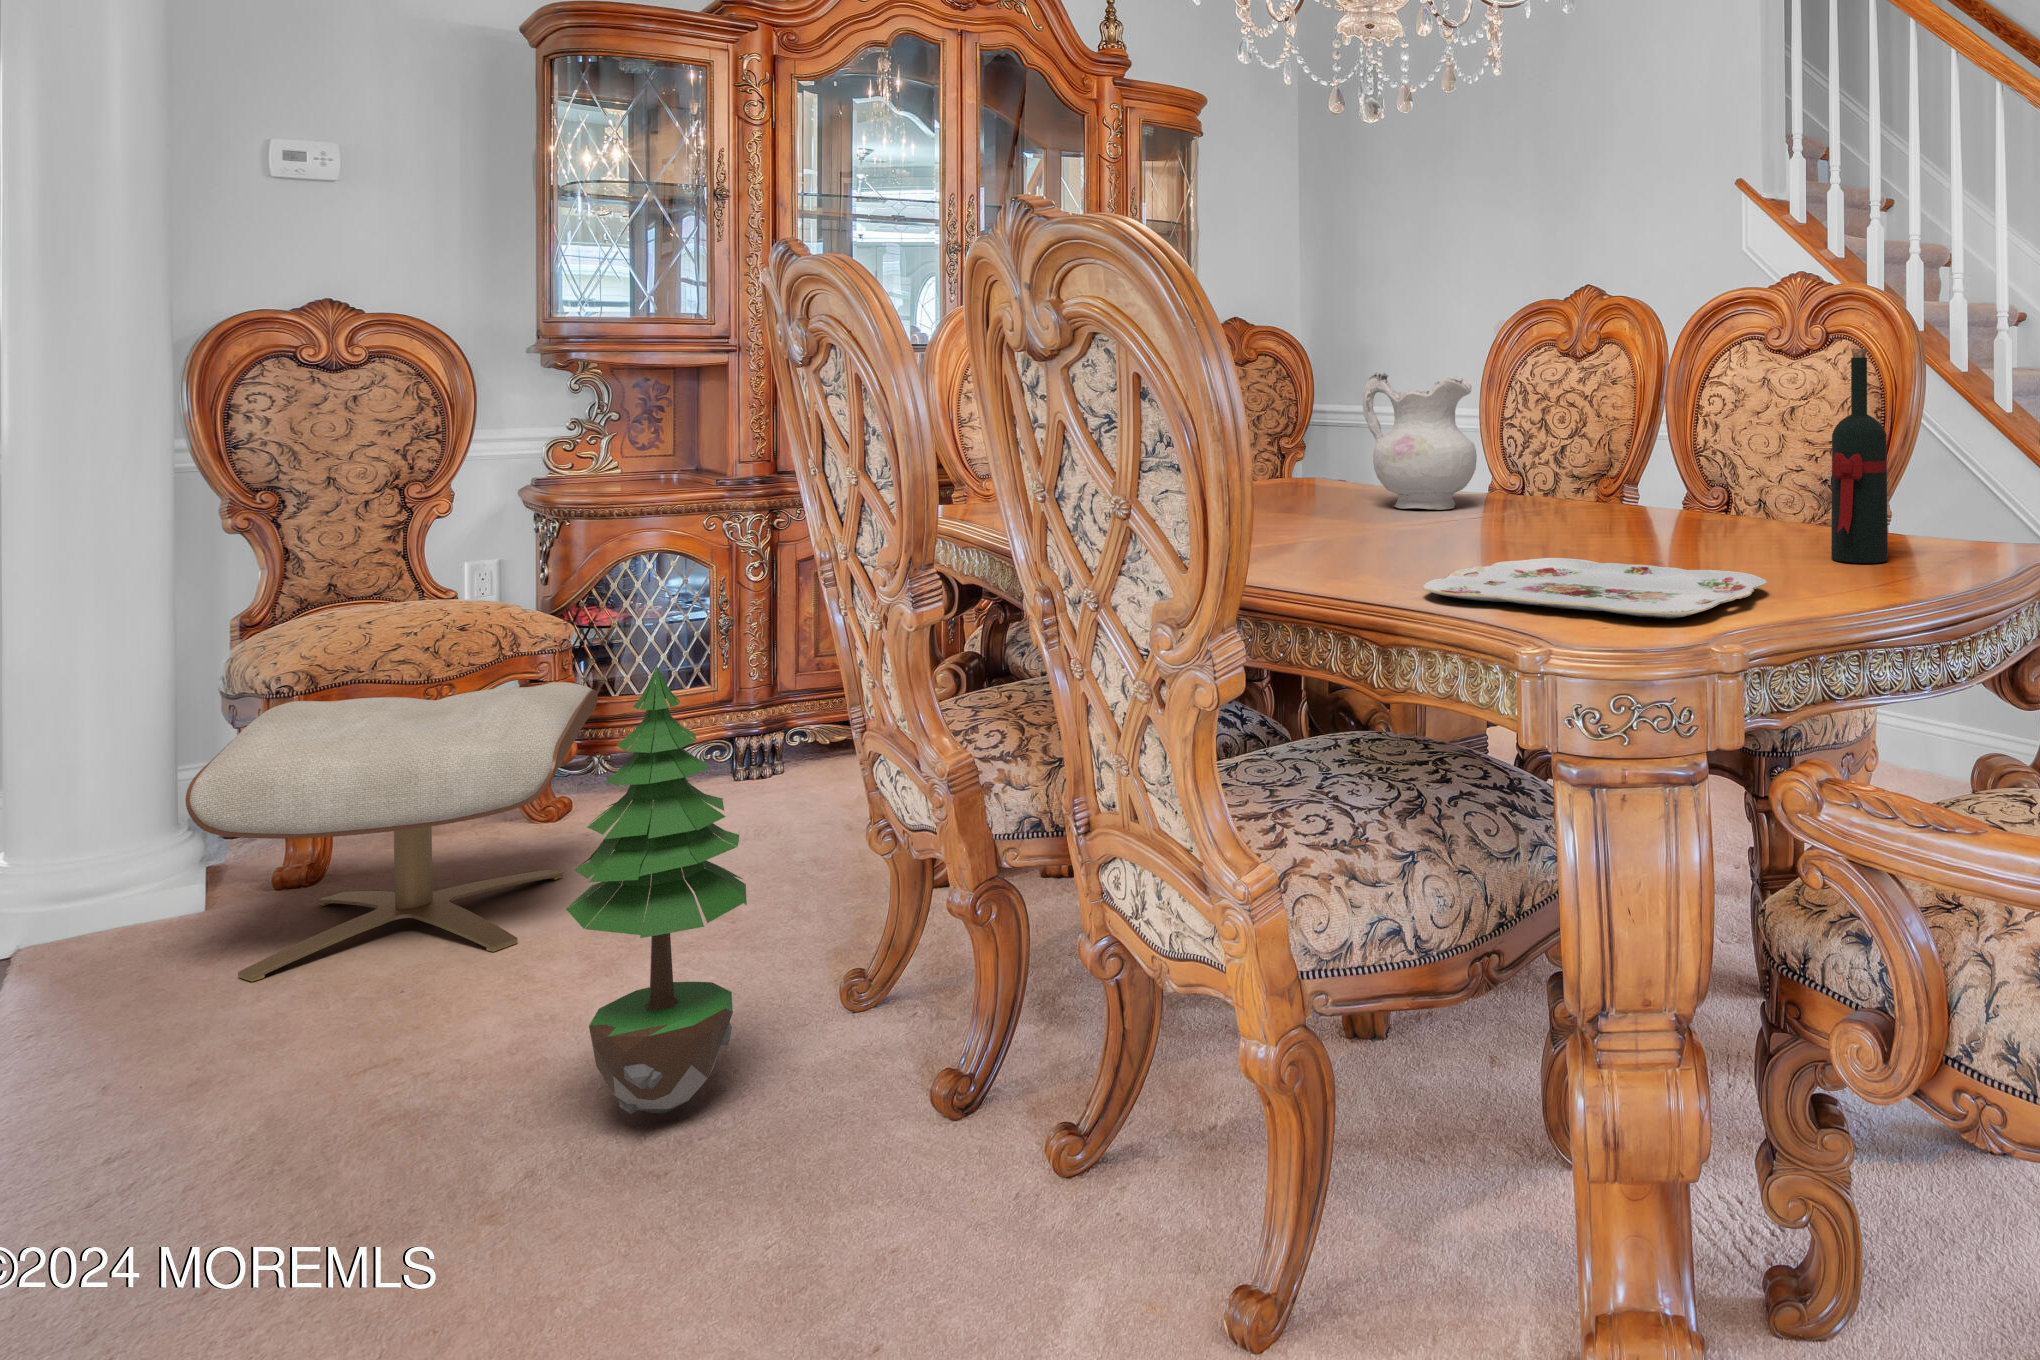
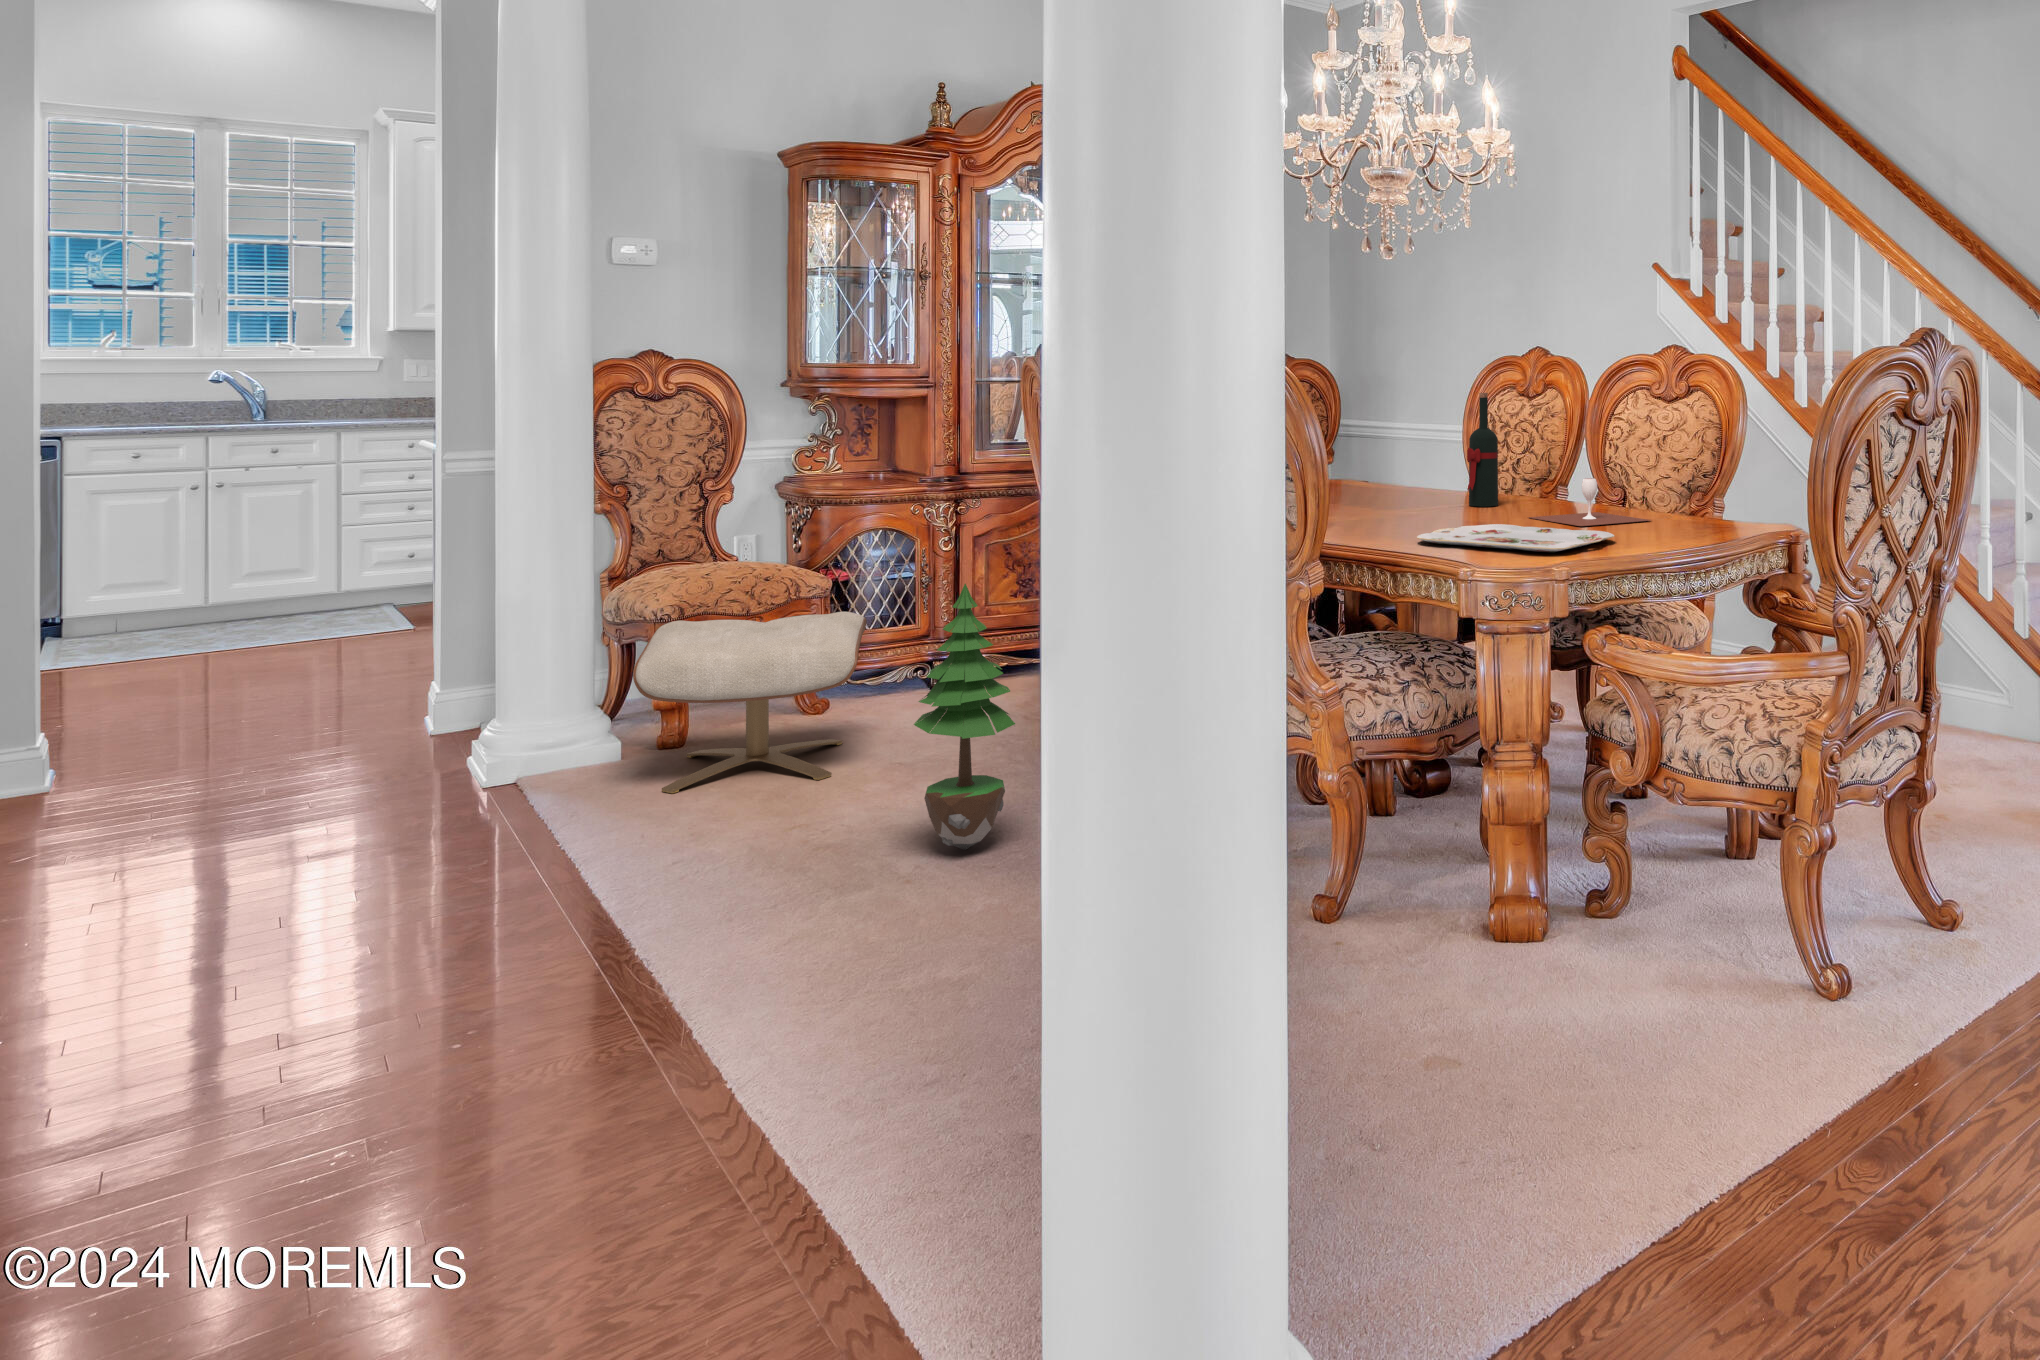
wine bottle: present [1831,349,1888,563] -> present [1467,393,1498,507]
ceramic pitcher: present [1363,373,1477,510] -> none [1383,409,1458,499]
wine glass: none [1596,478,1801,559] -> present [1529,478,1651,526]

